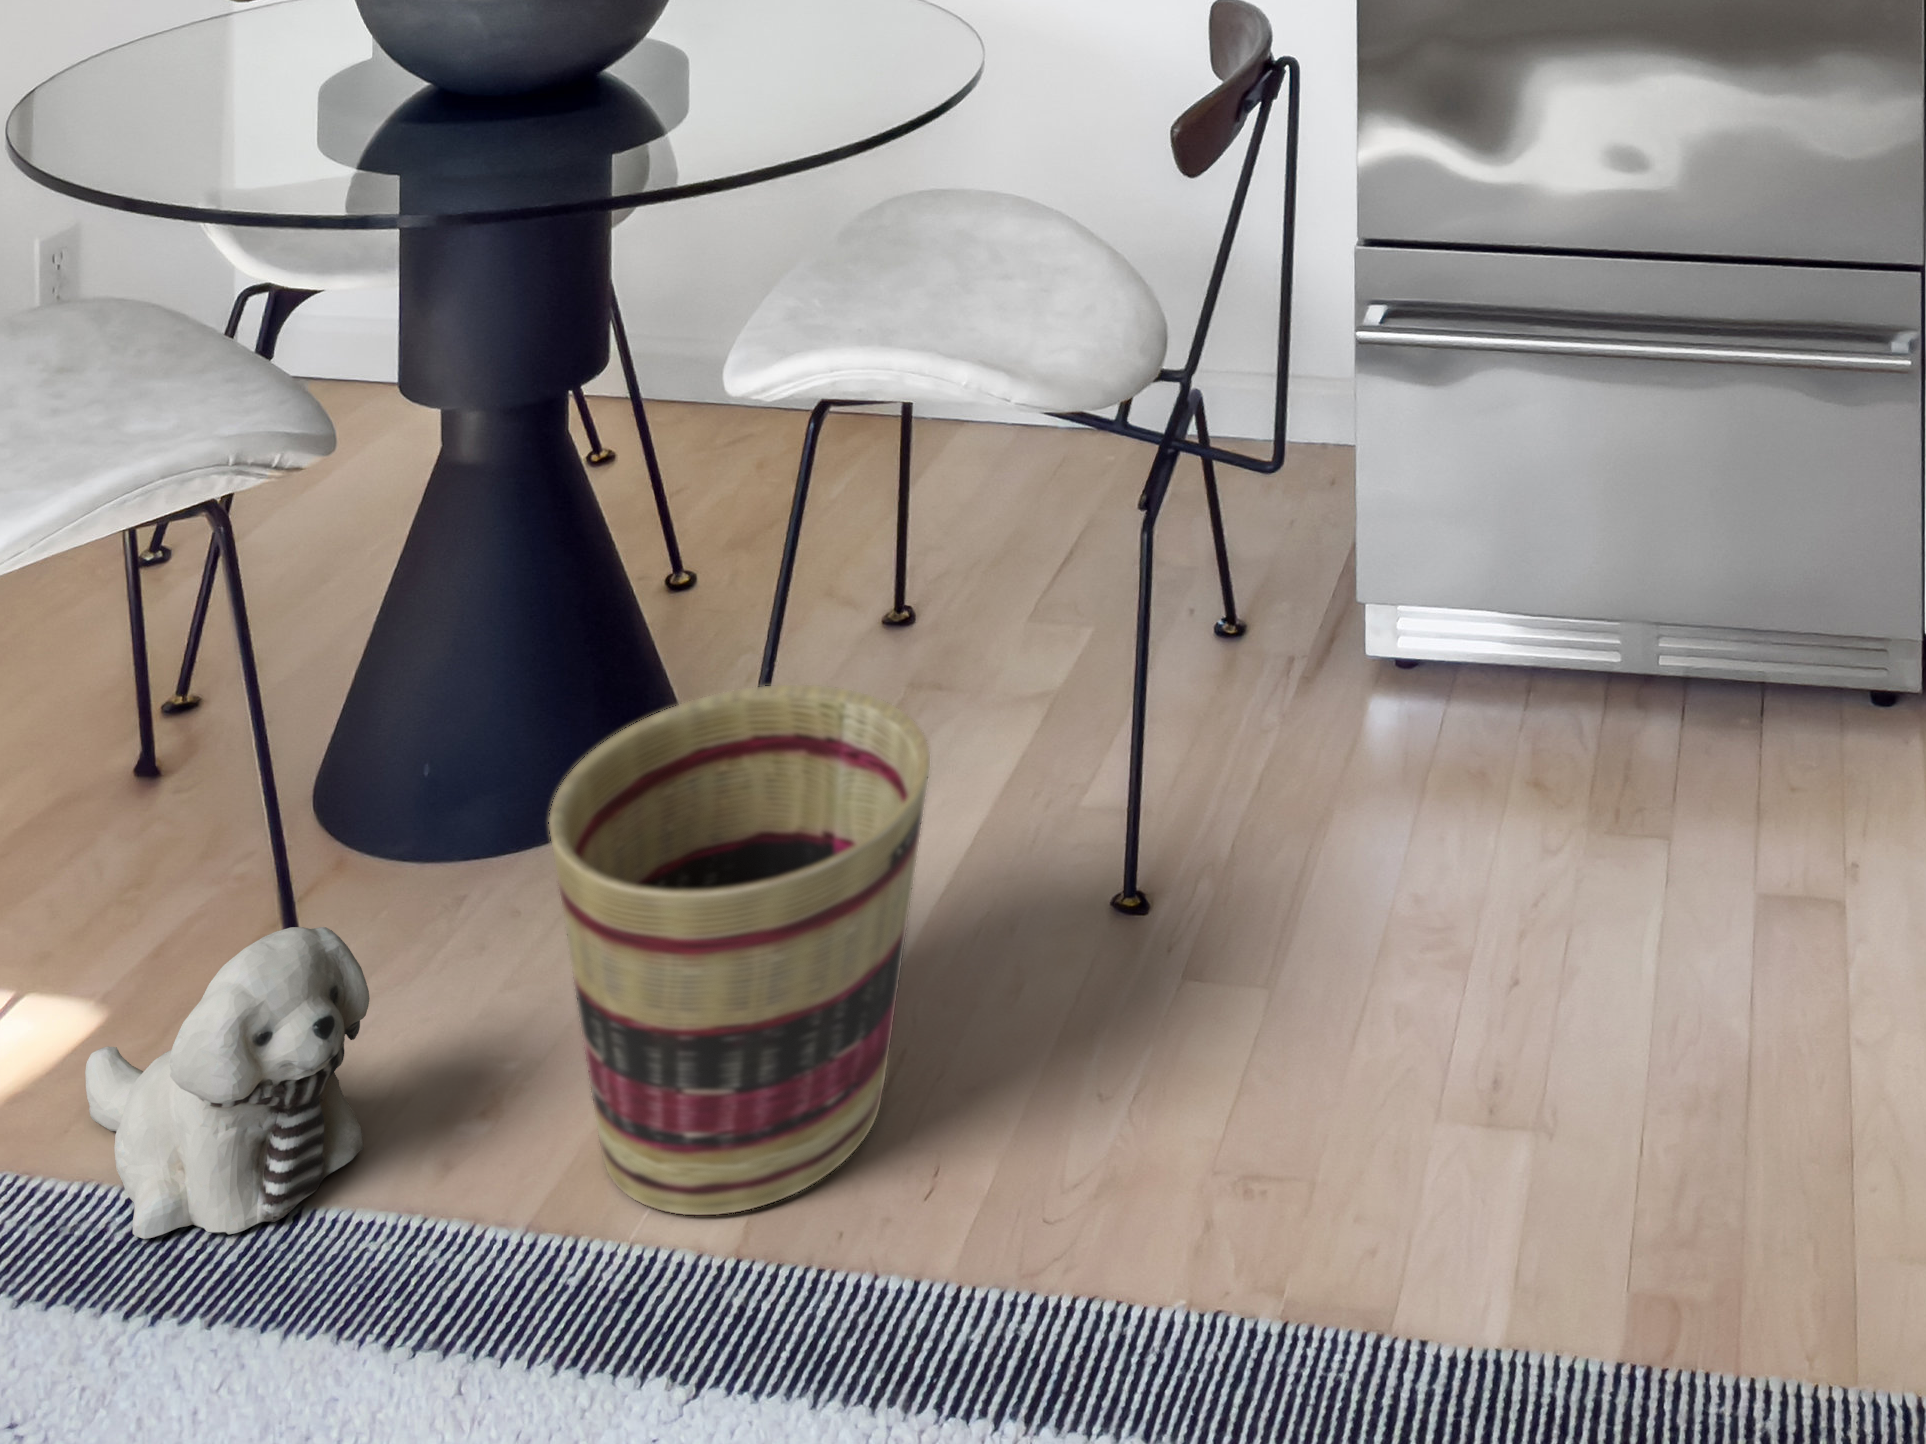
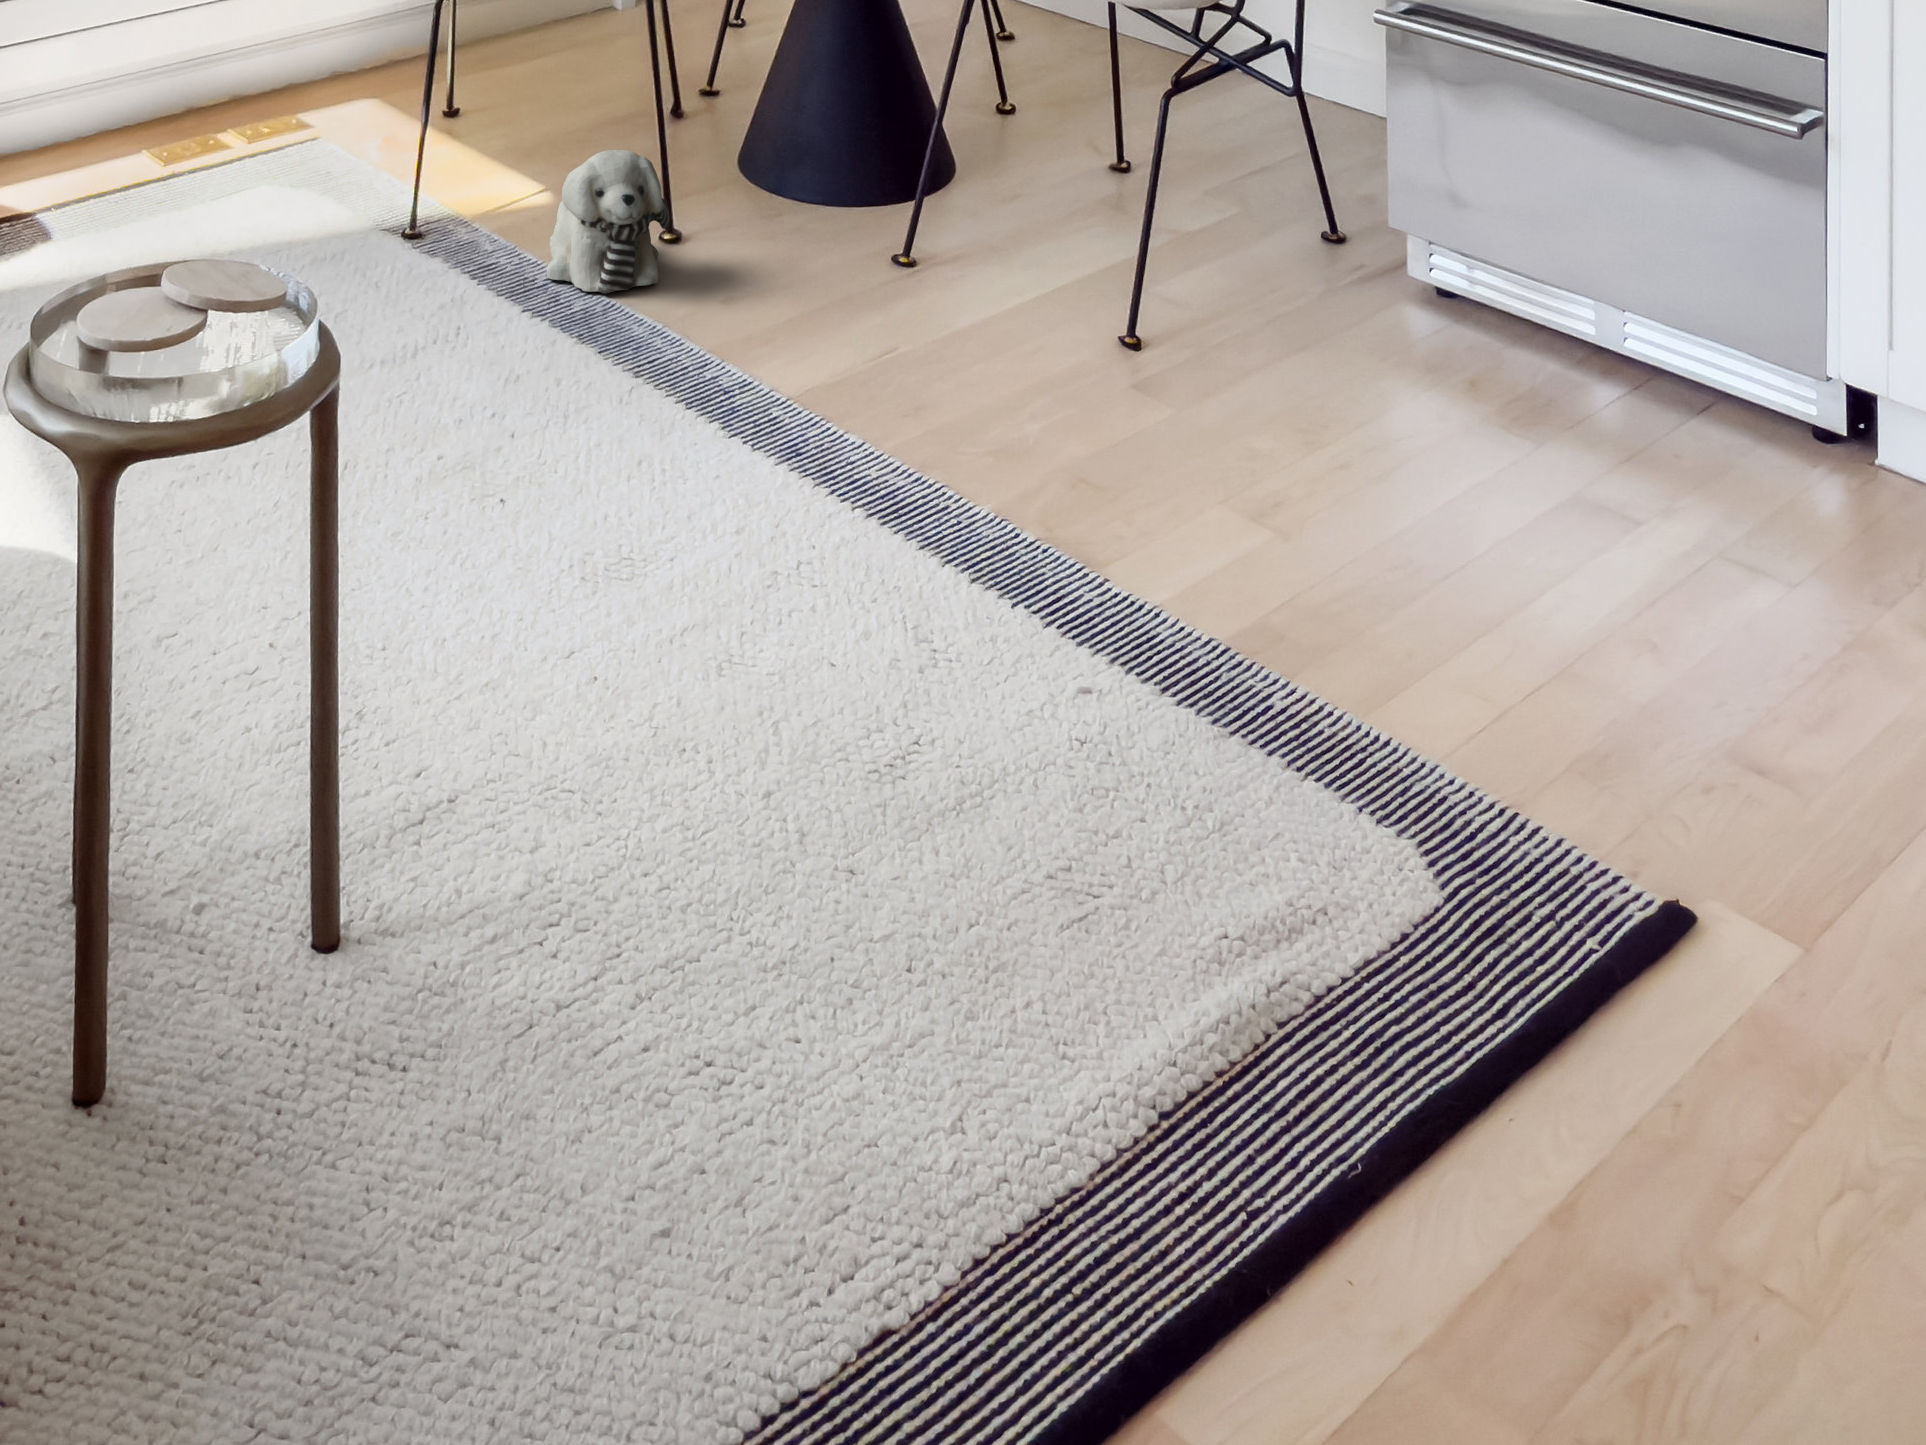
basket: present [549,685,930,1215] -> none [727,101,948,375]

